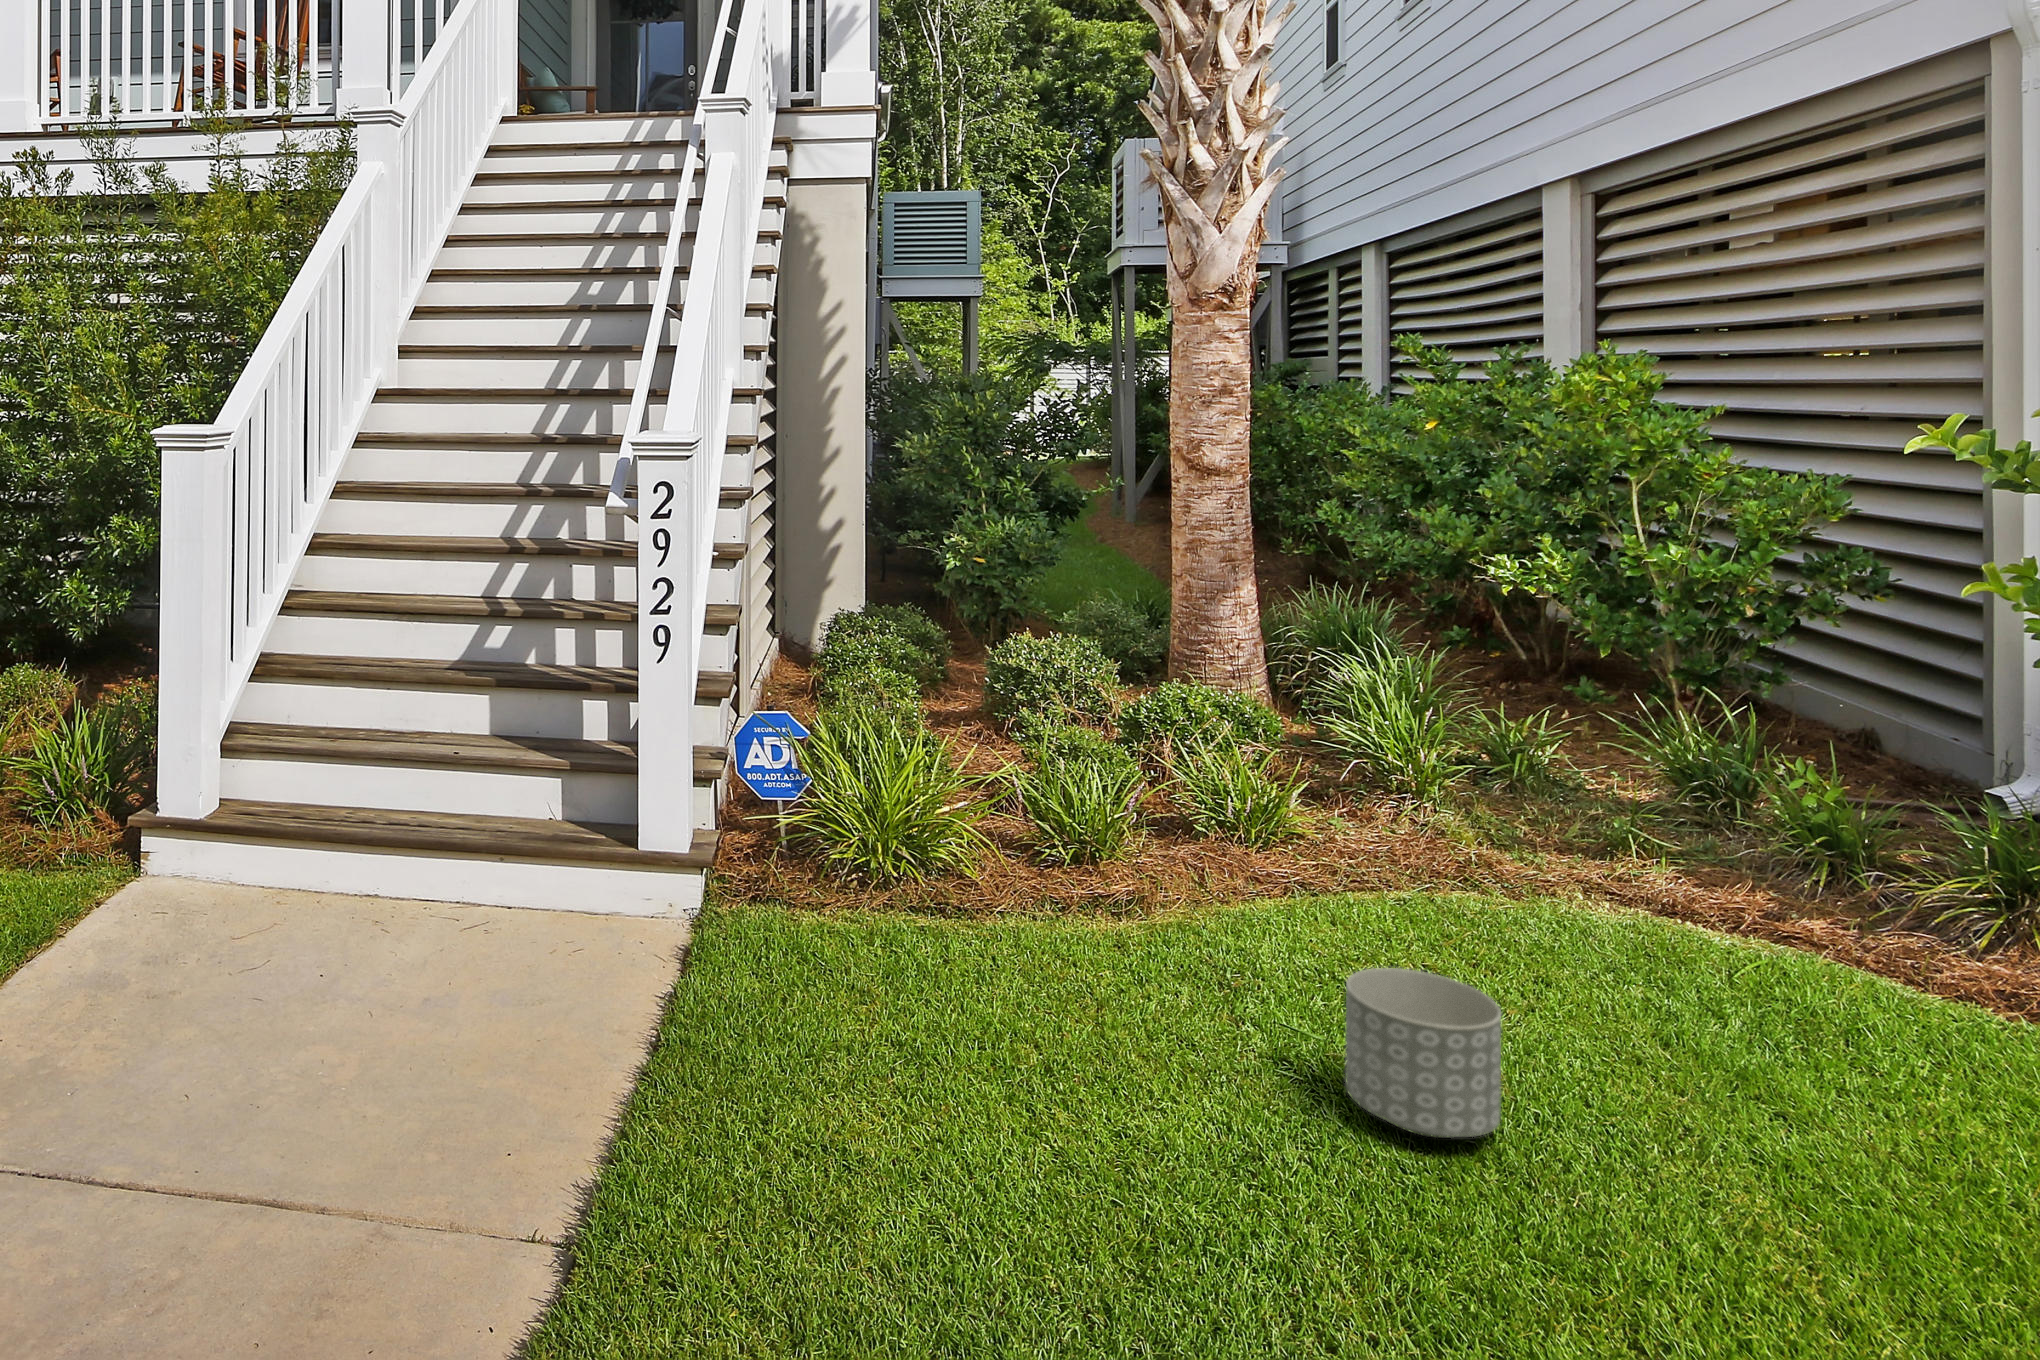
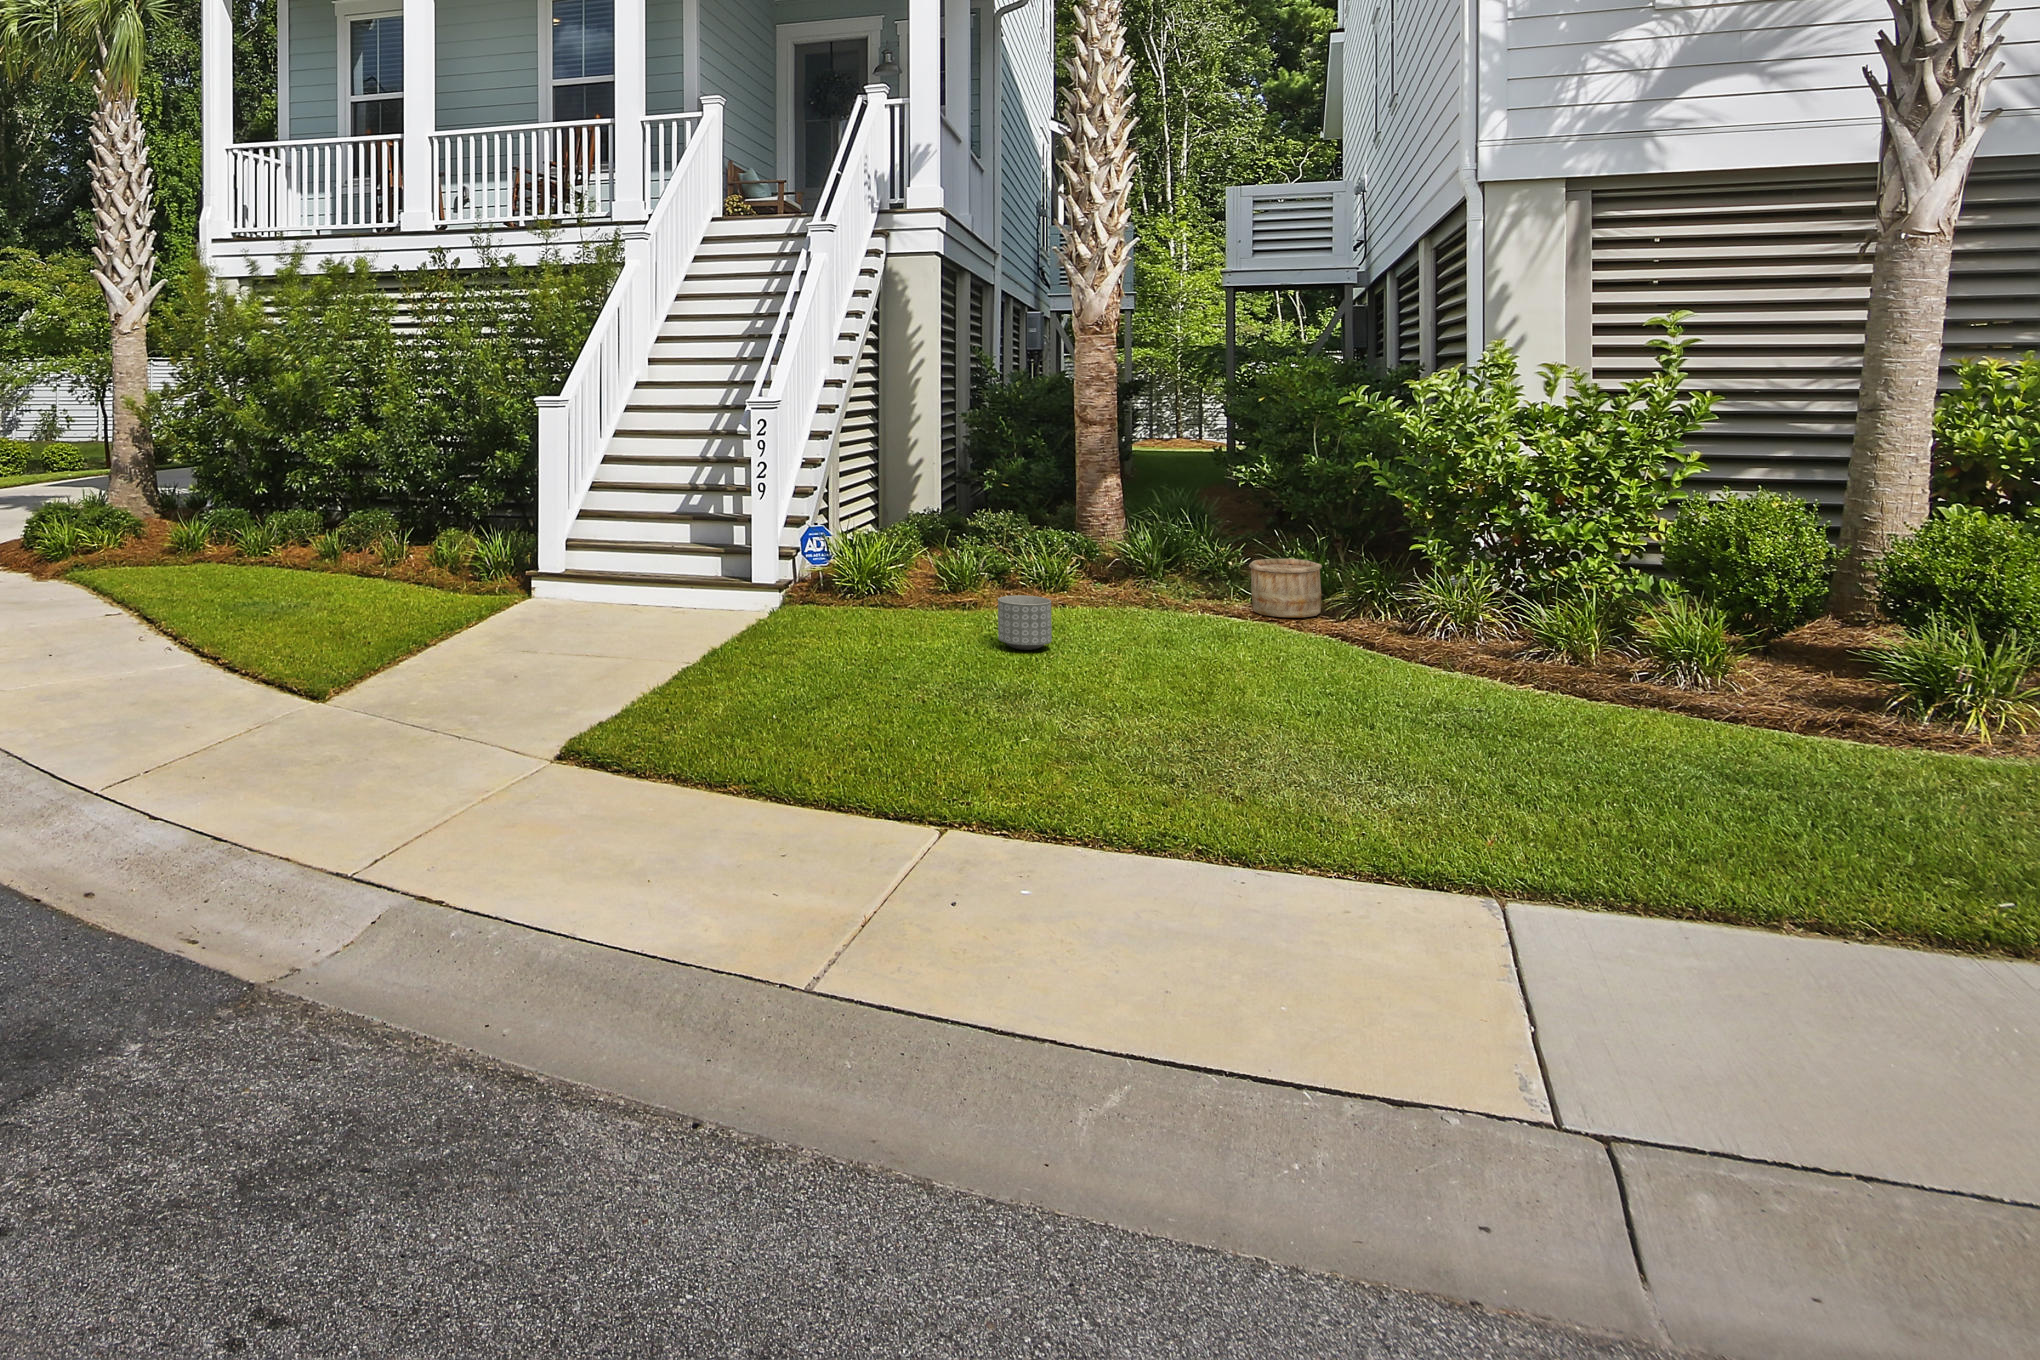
wooden bucket: none [1709,788,1897,940] -> present [1249,559,1322,618]

